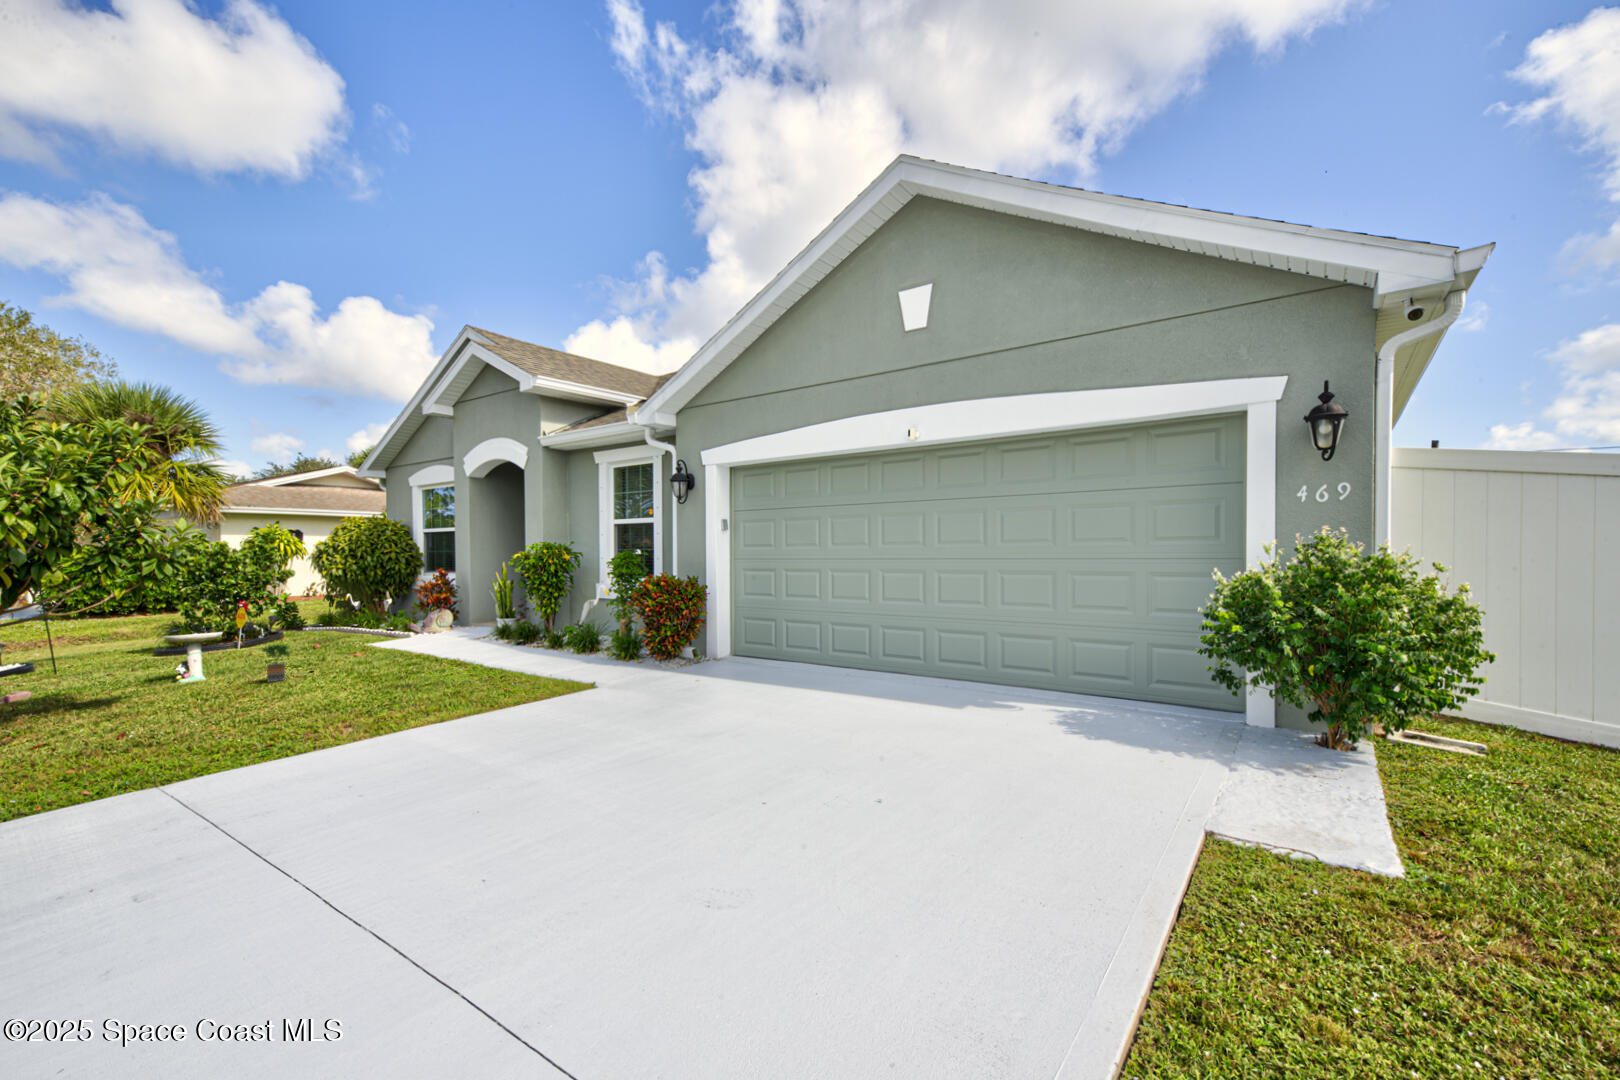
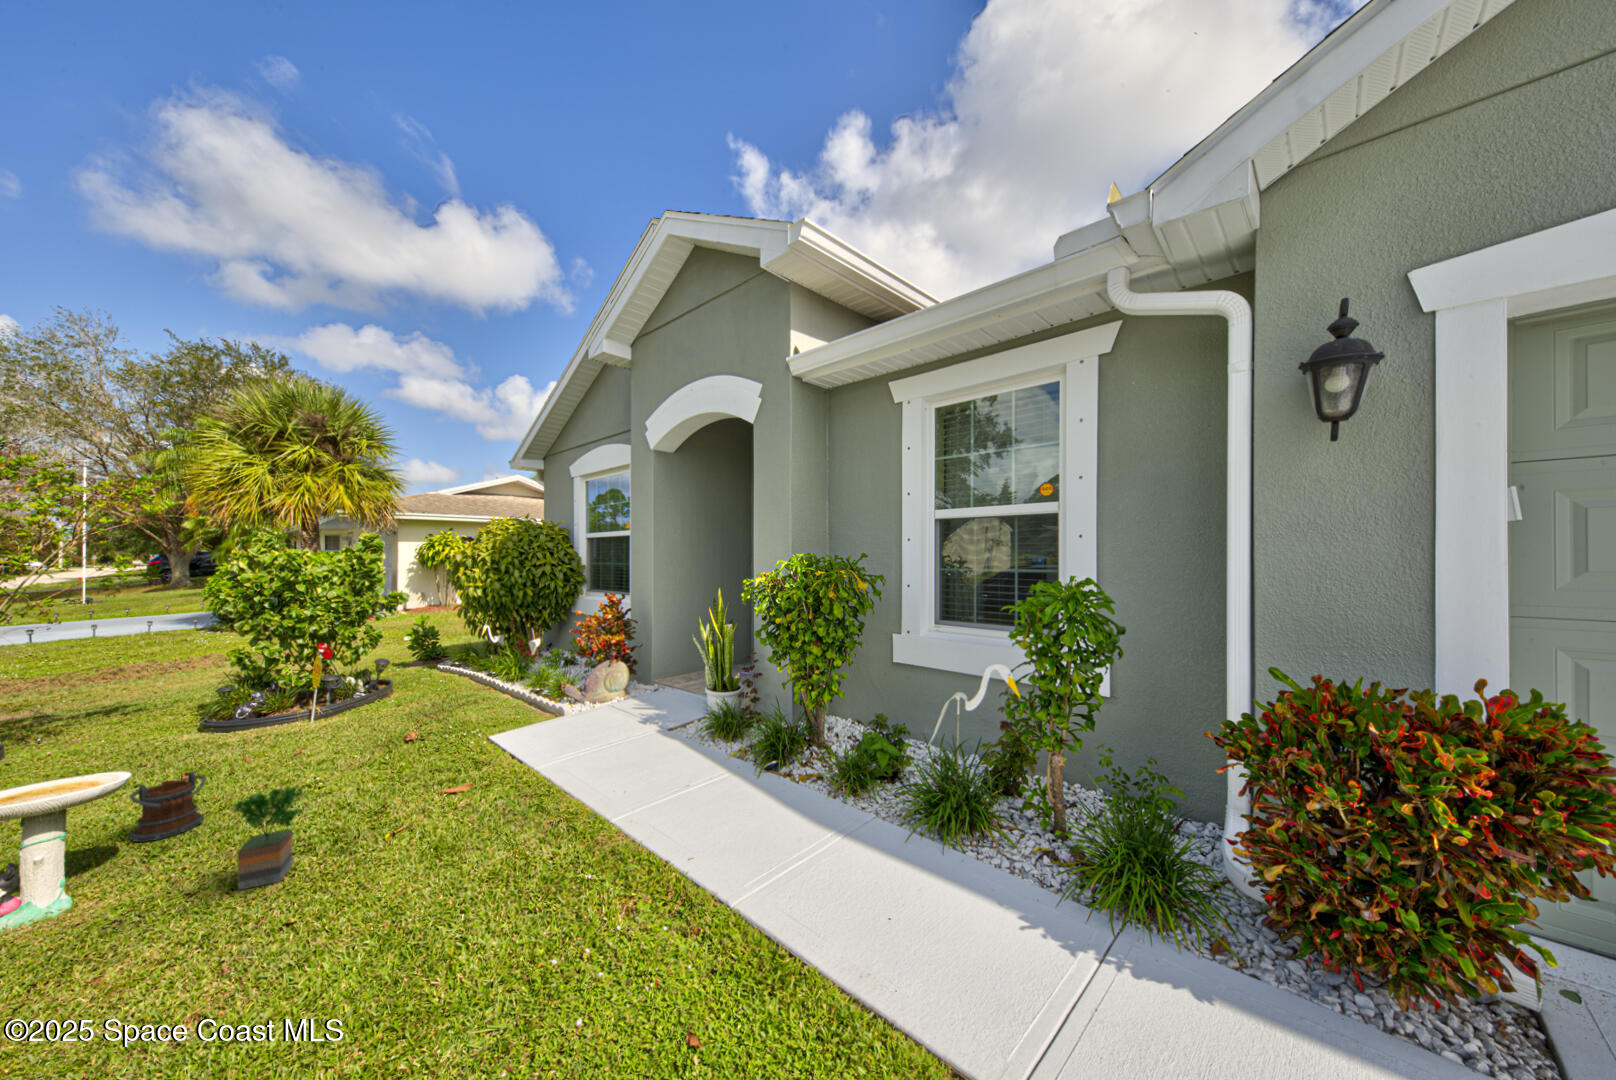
bucket: none [189,650,222,679] -> present [129,771,206,842]

